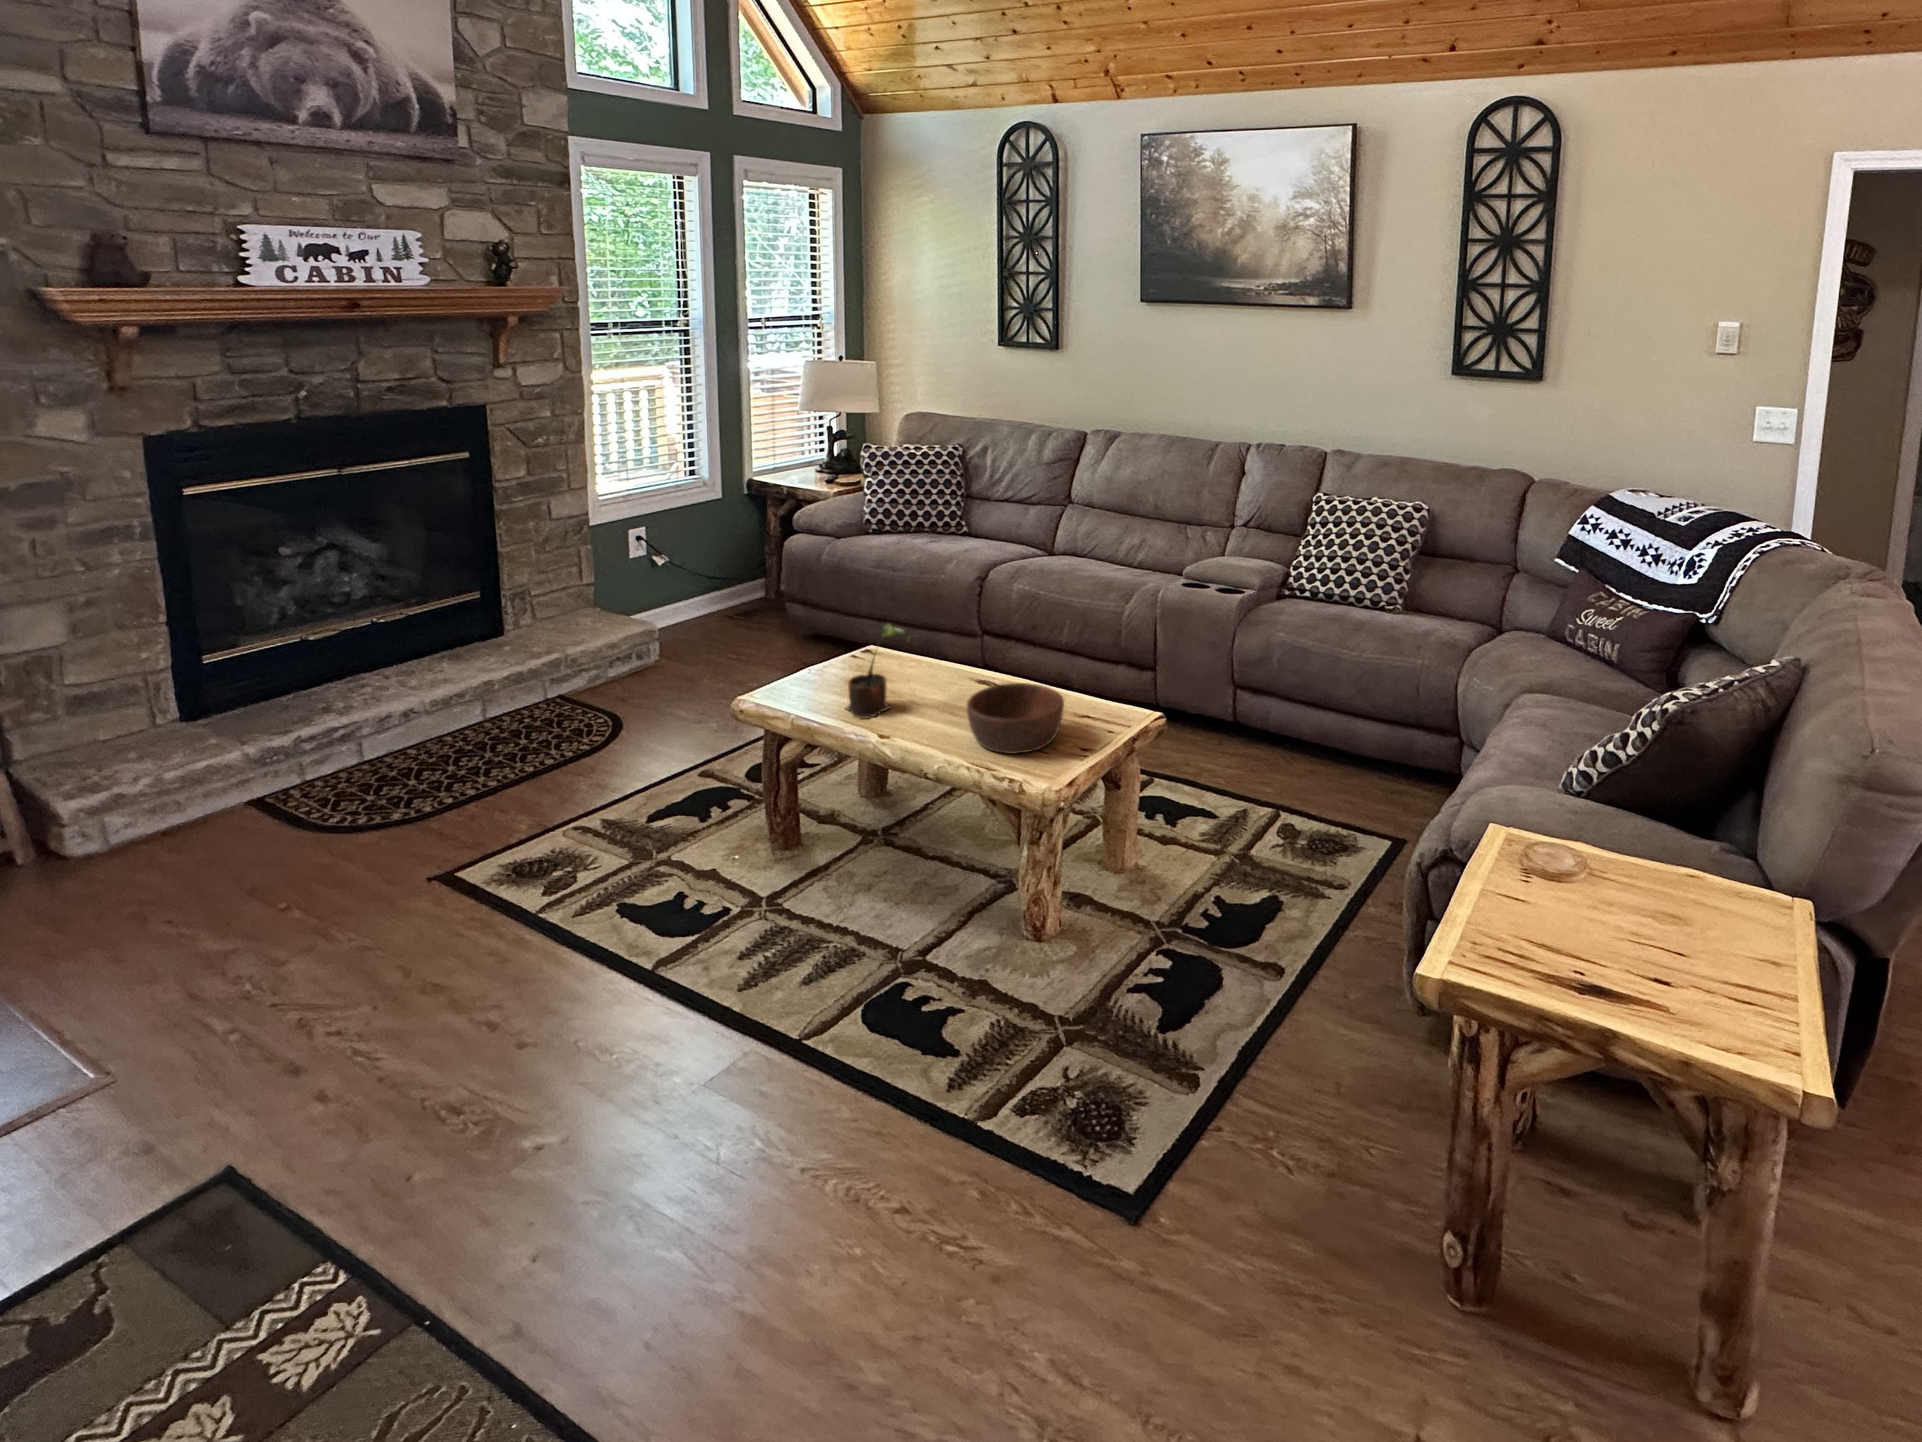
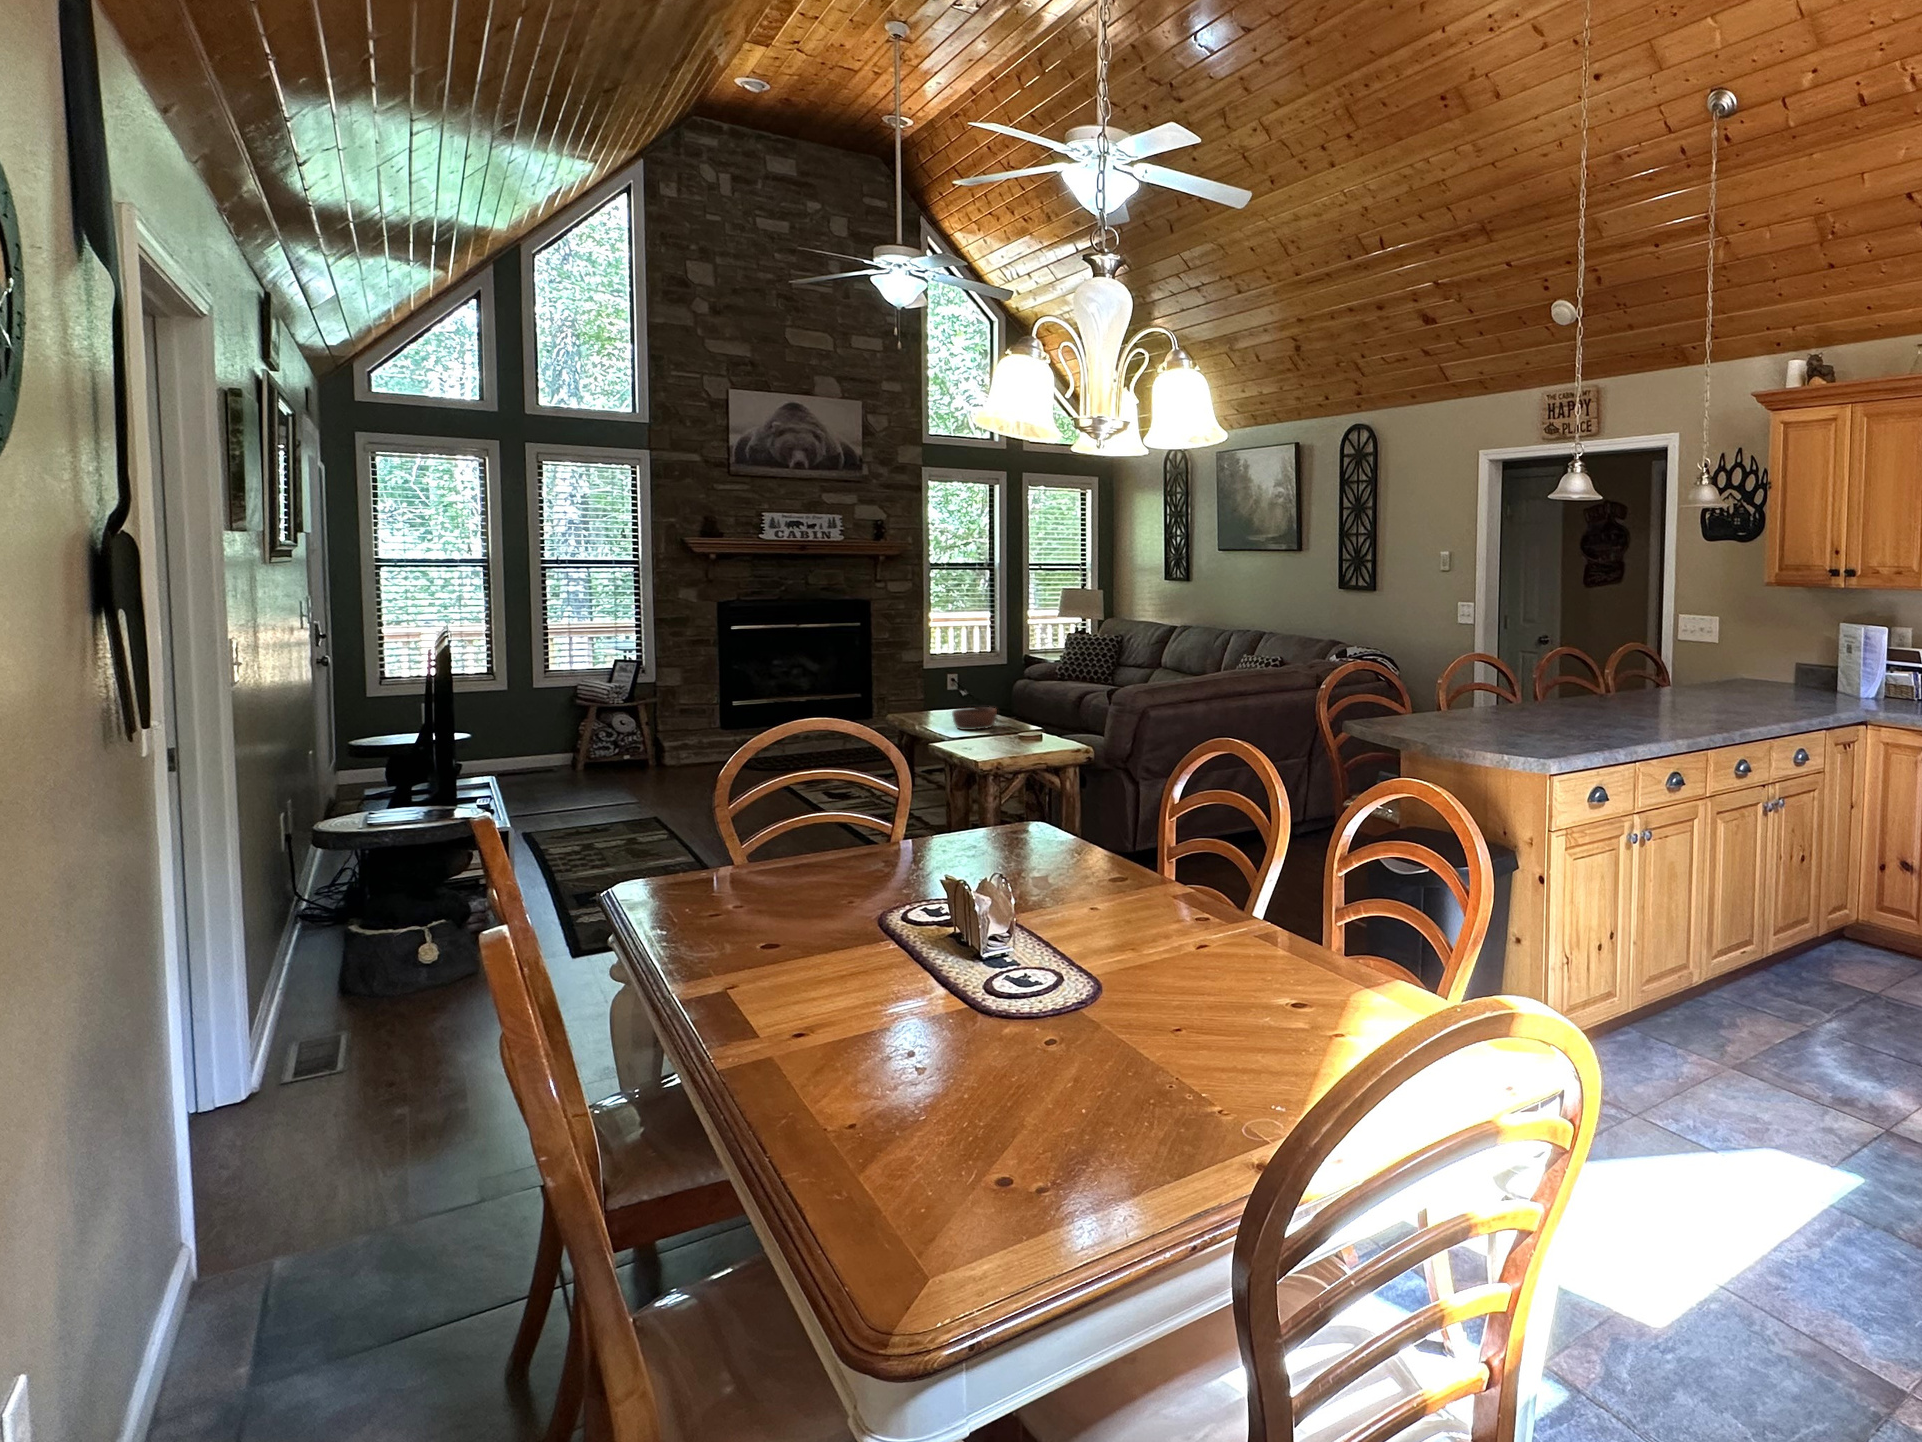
potted plant: present [845,623,911,719] -> none [924,678,959,720]

